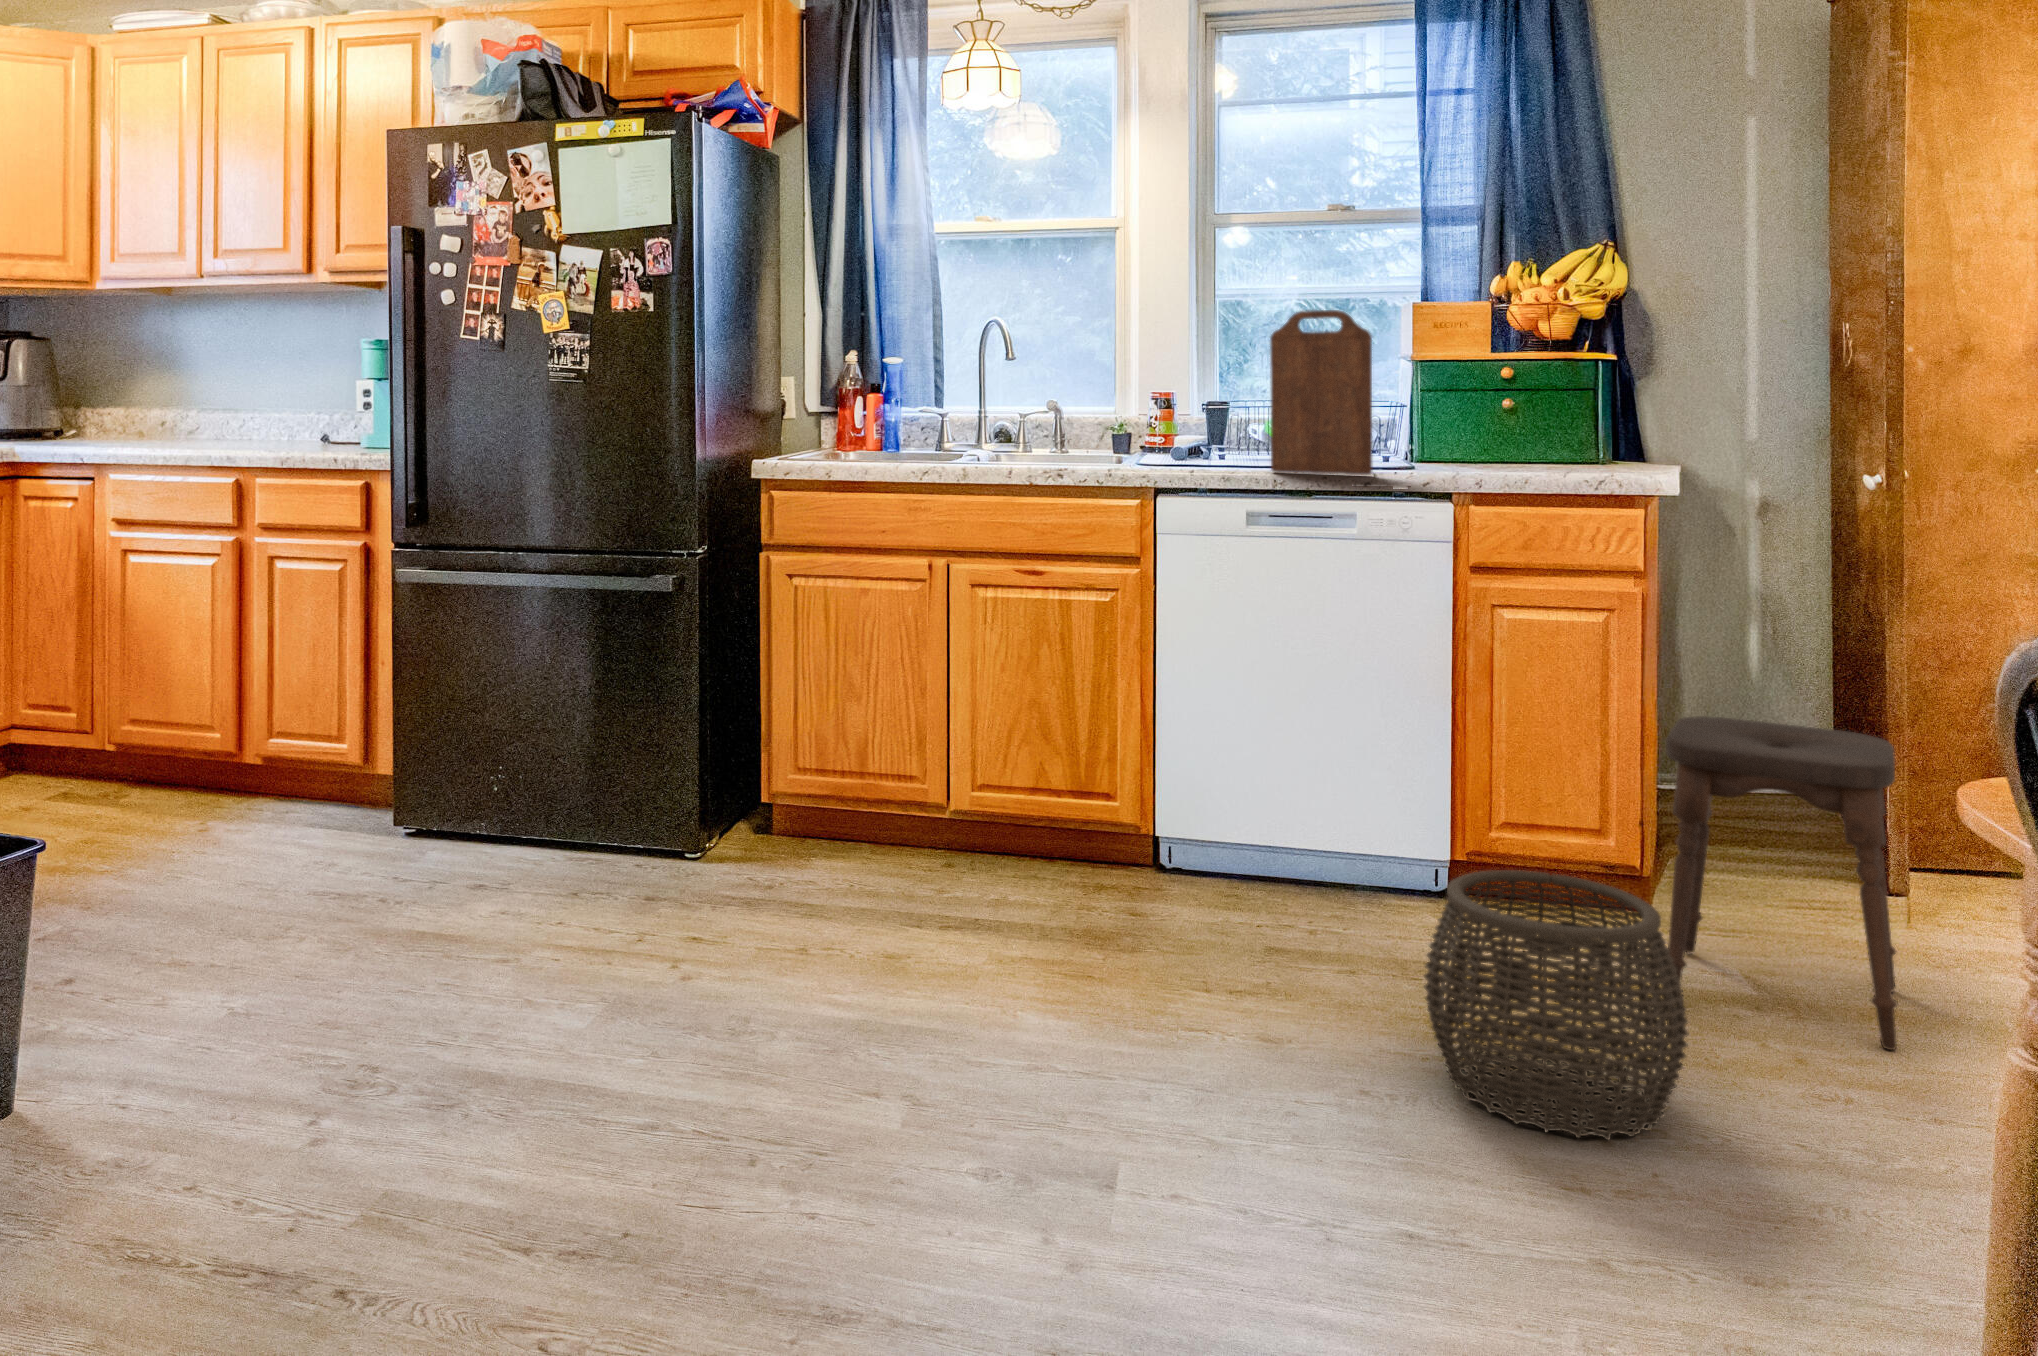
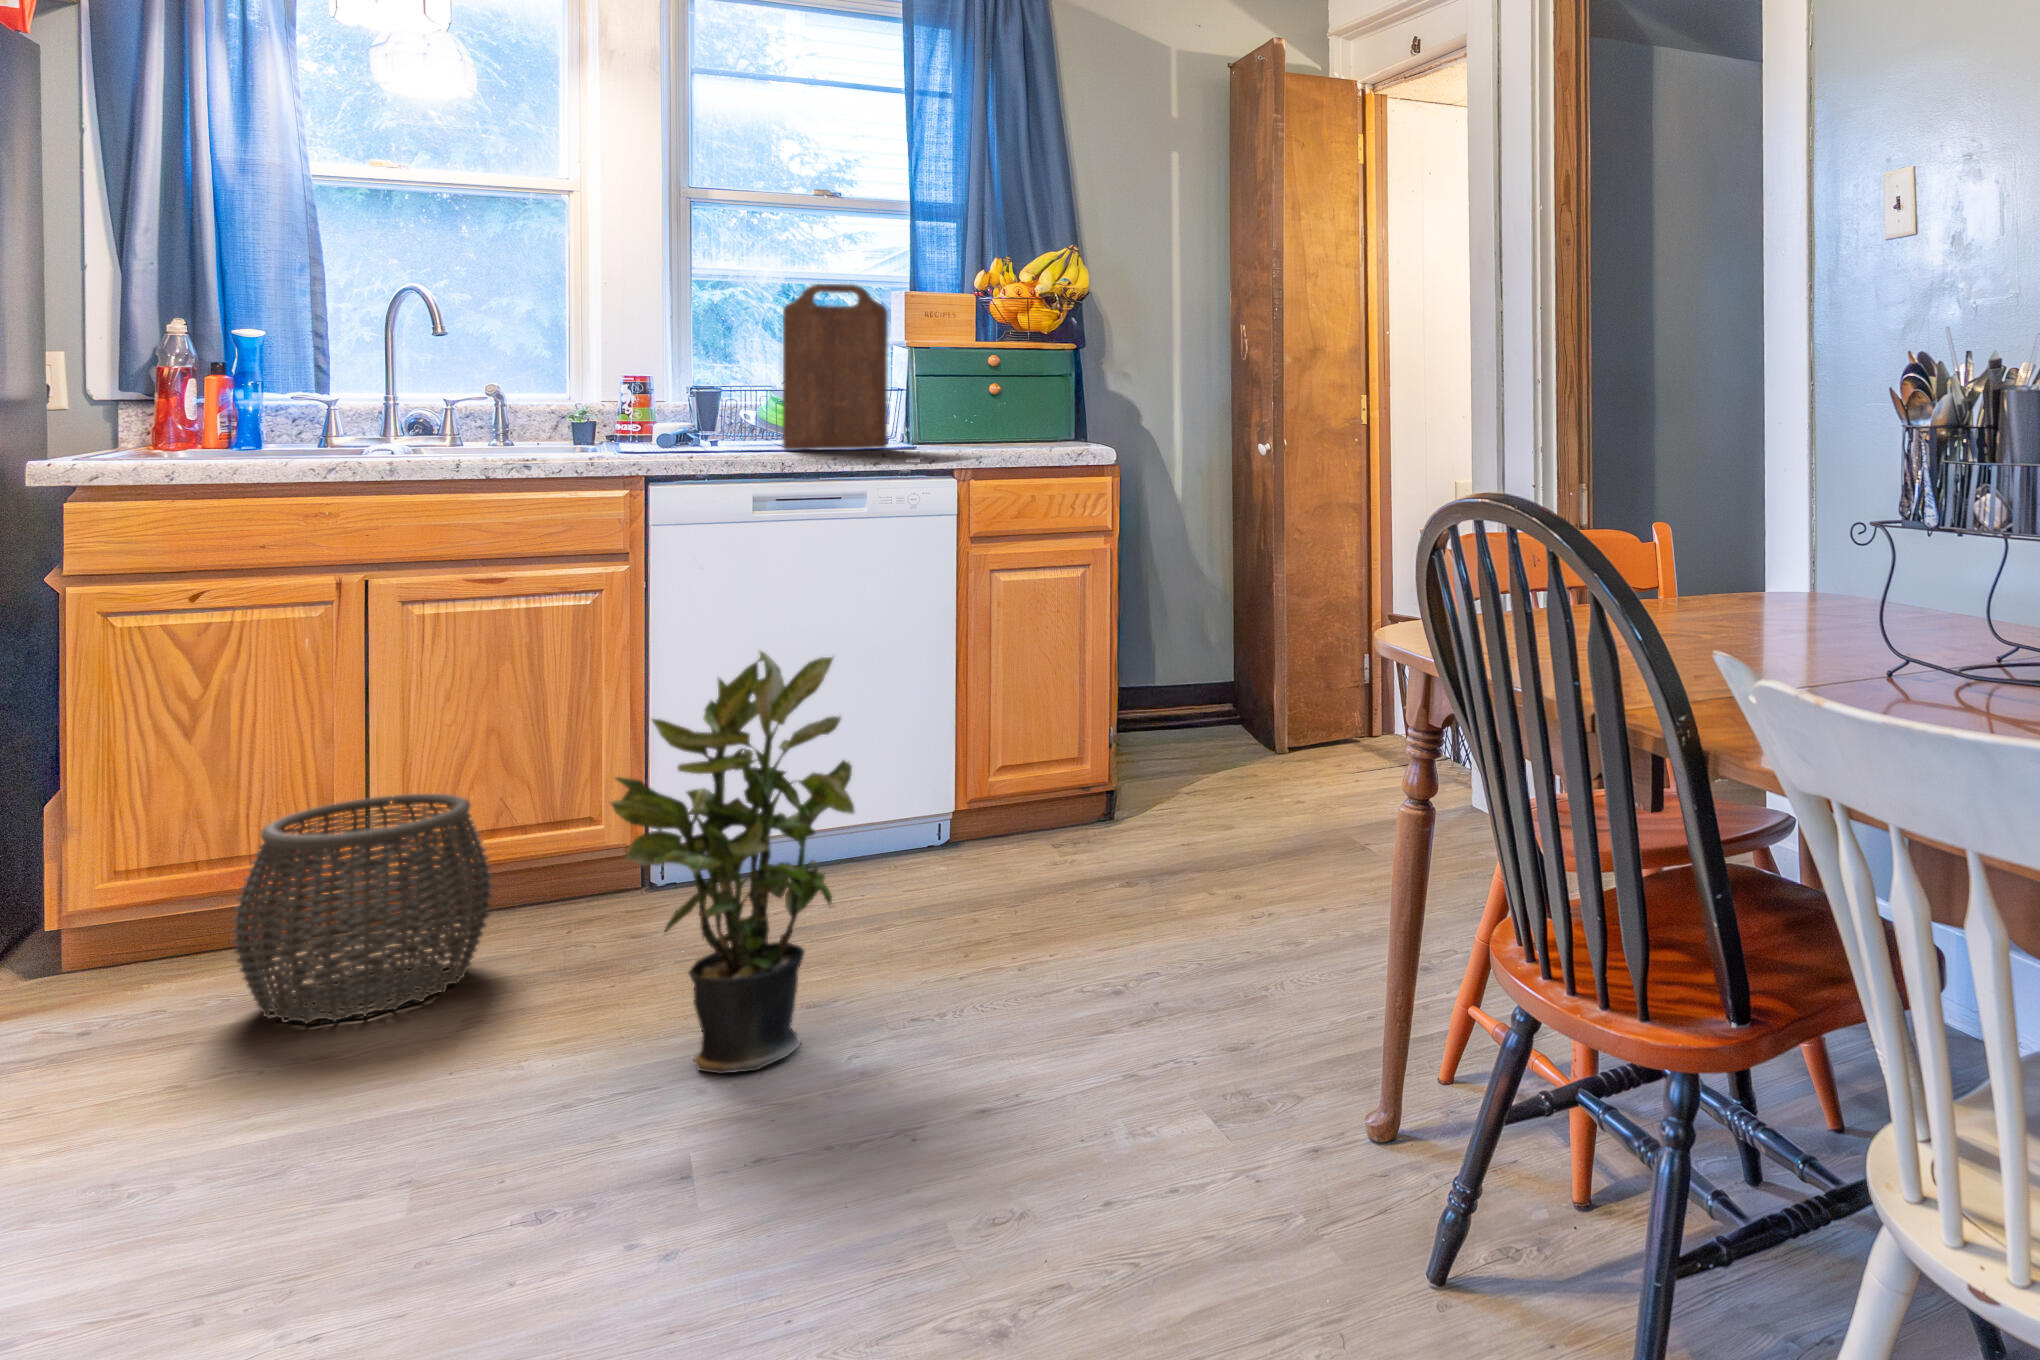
potted plant: none [1074,673,1284,1068] -> present [611,651,854,1074]
stool: present [1666,716,1897,1050] -> none [1150,632,1311,882]
woven basket: present [1424,870,1688,1140] -> present [232,794,492,1023]

